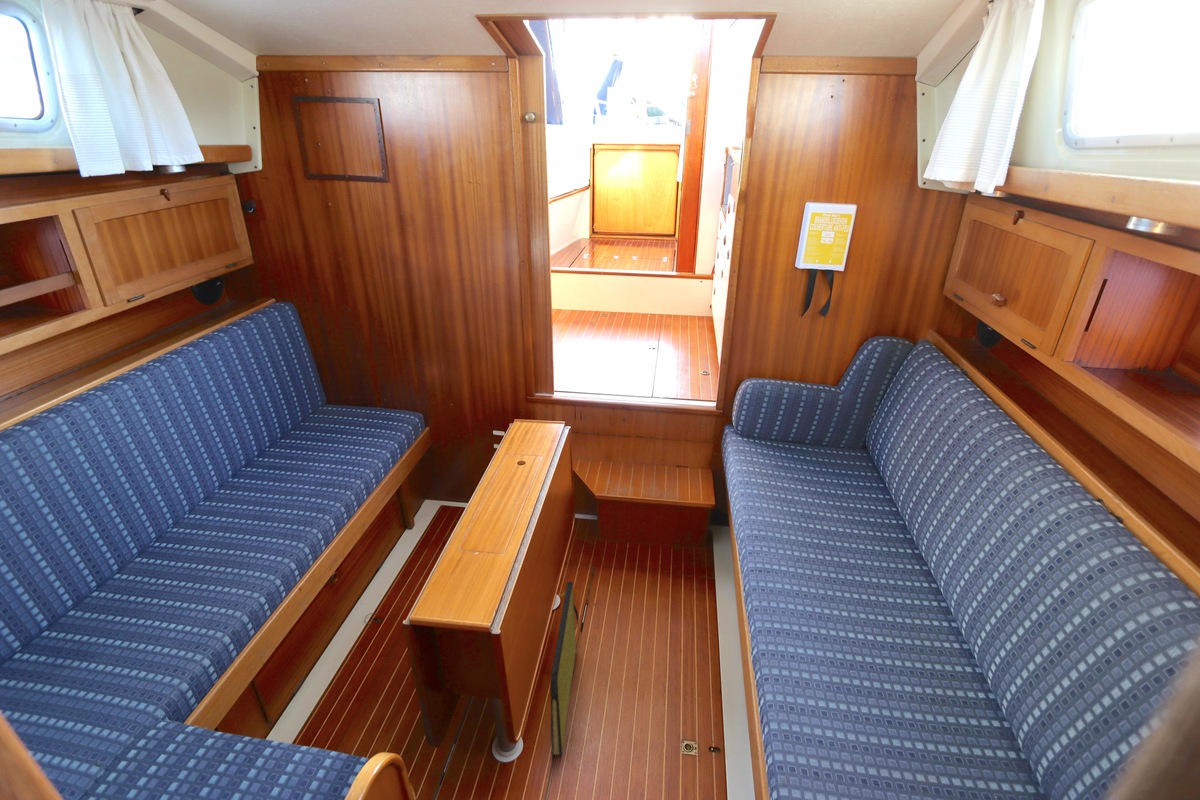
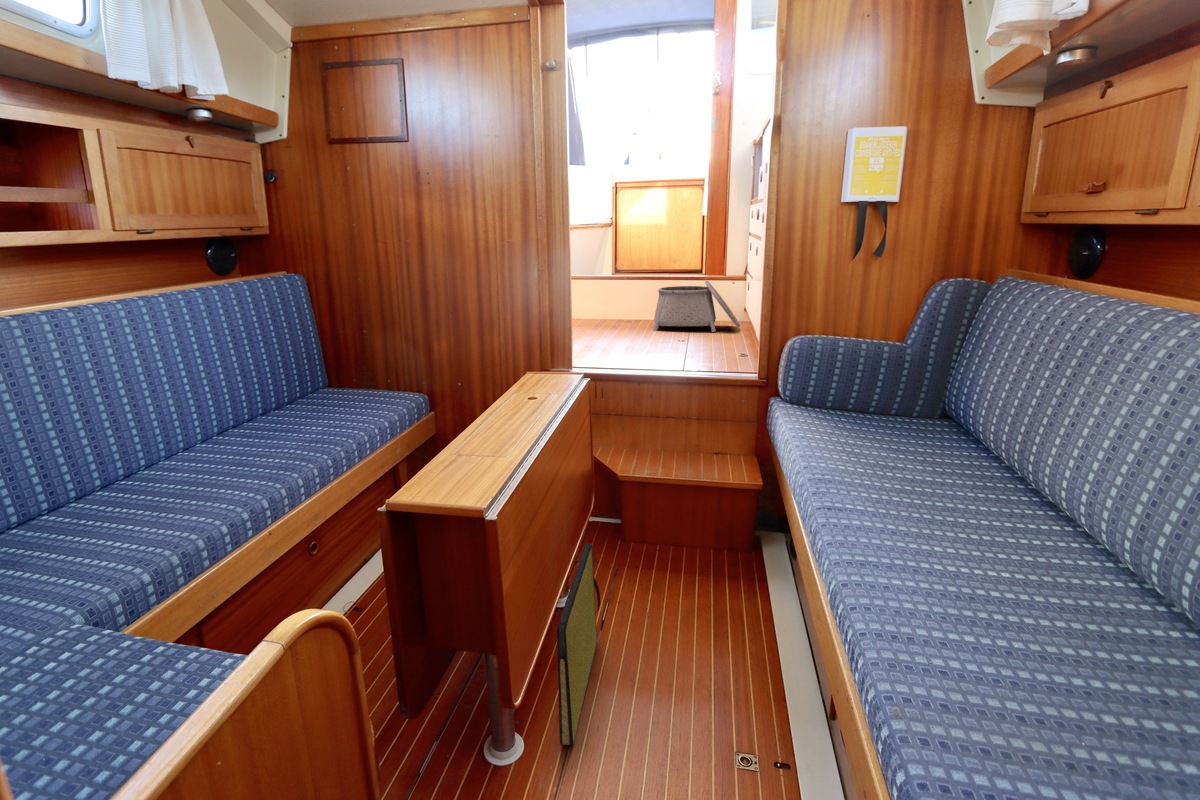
basket: none [617,274,696,325] -> present [653,281,740,332]

